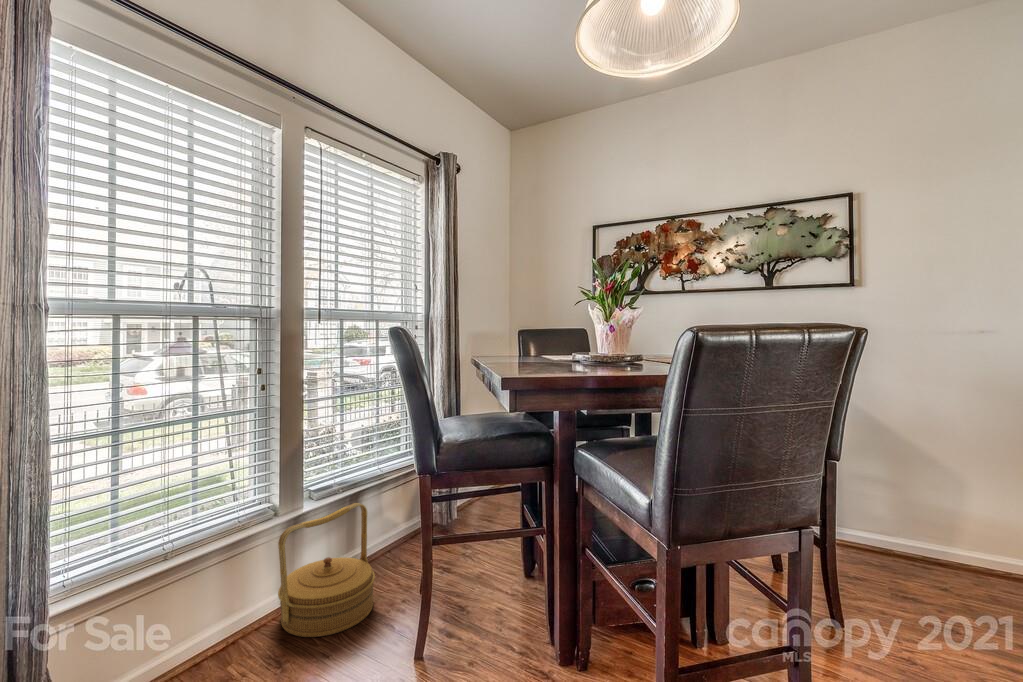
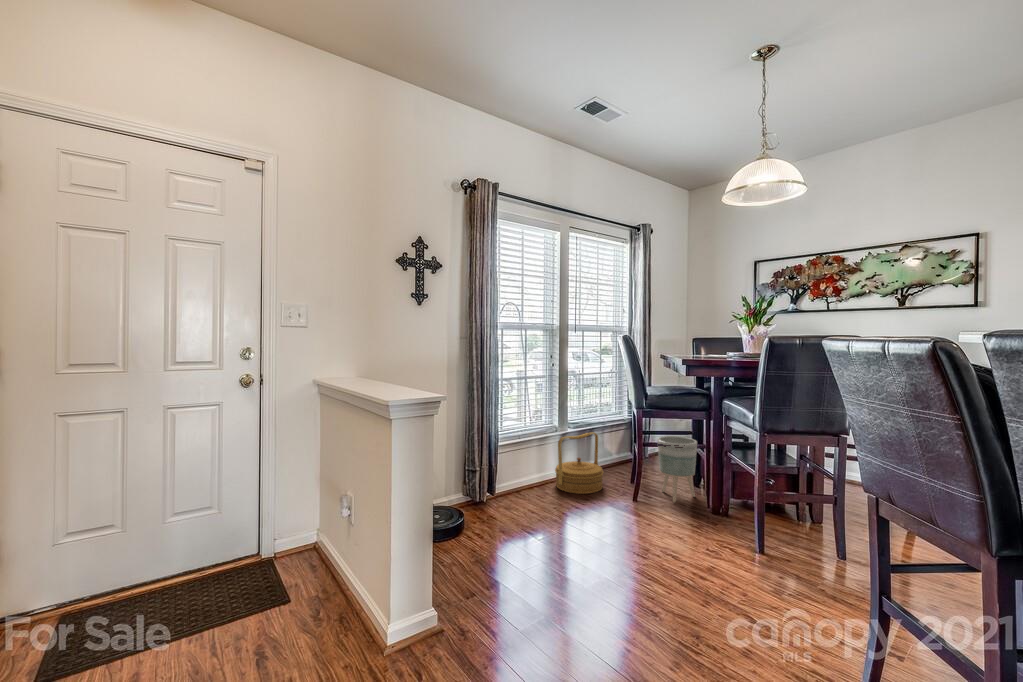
planter: none [468,496,532,621] -> present [658,436,697,502]

